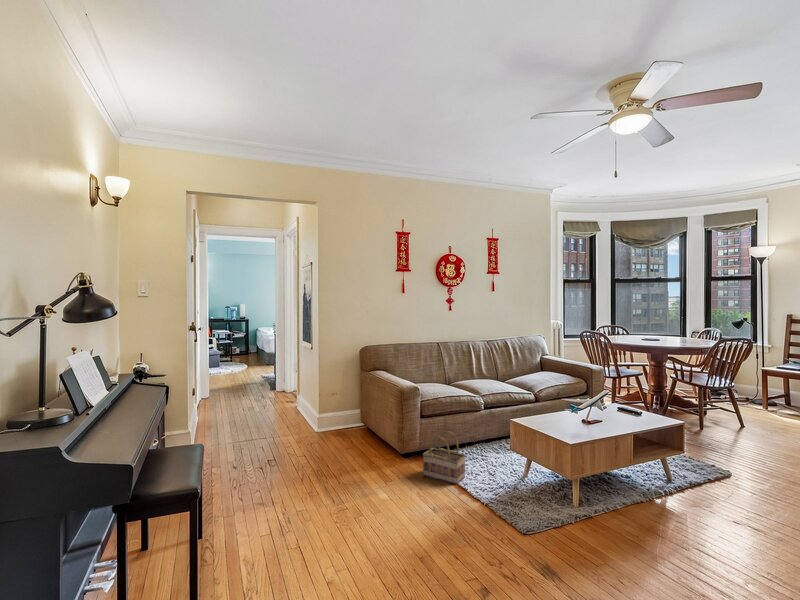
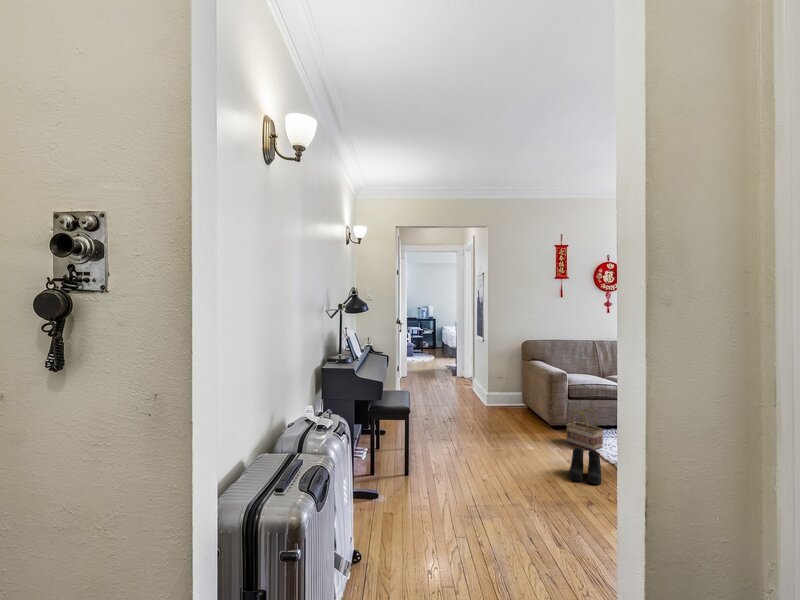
boots: none [442,495,483,547] -> present [569,448,601,484]

